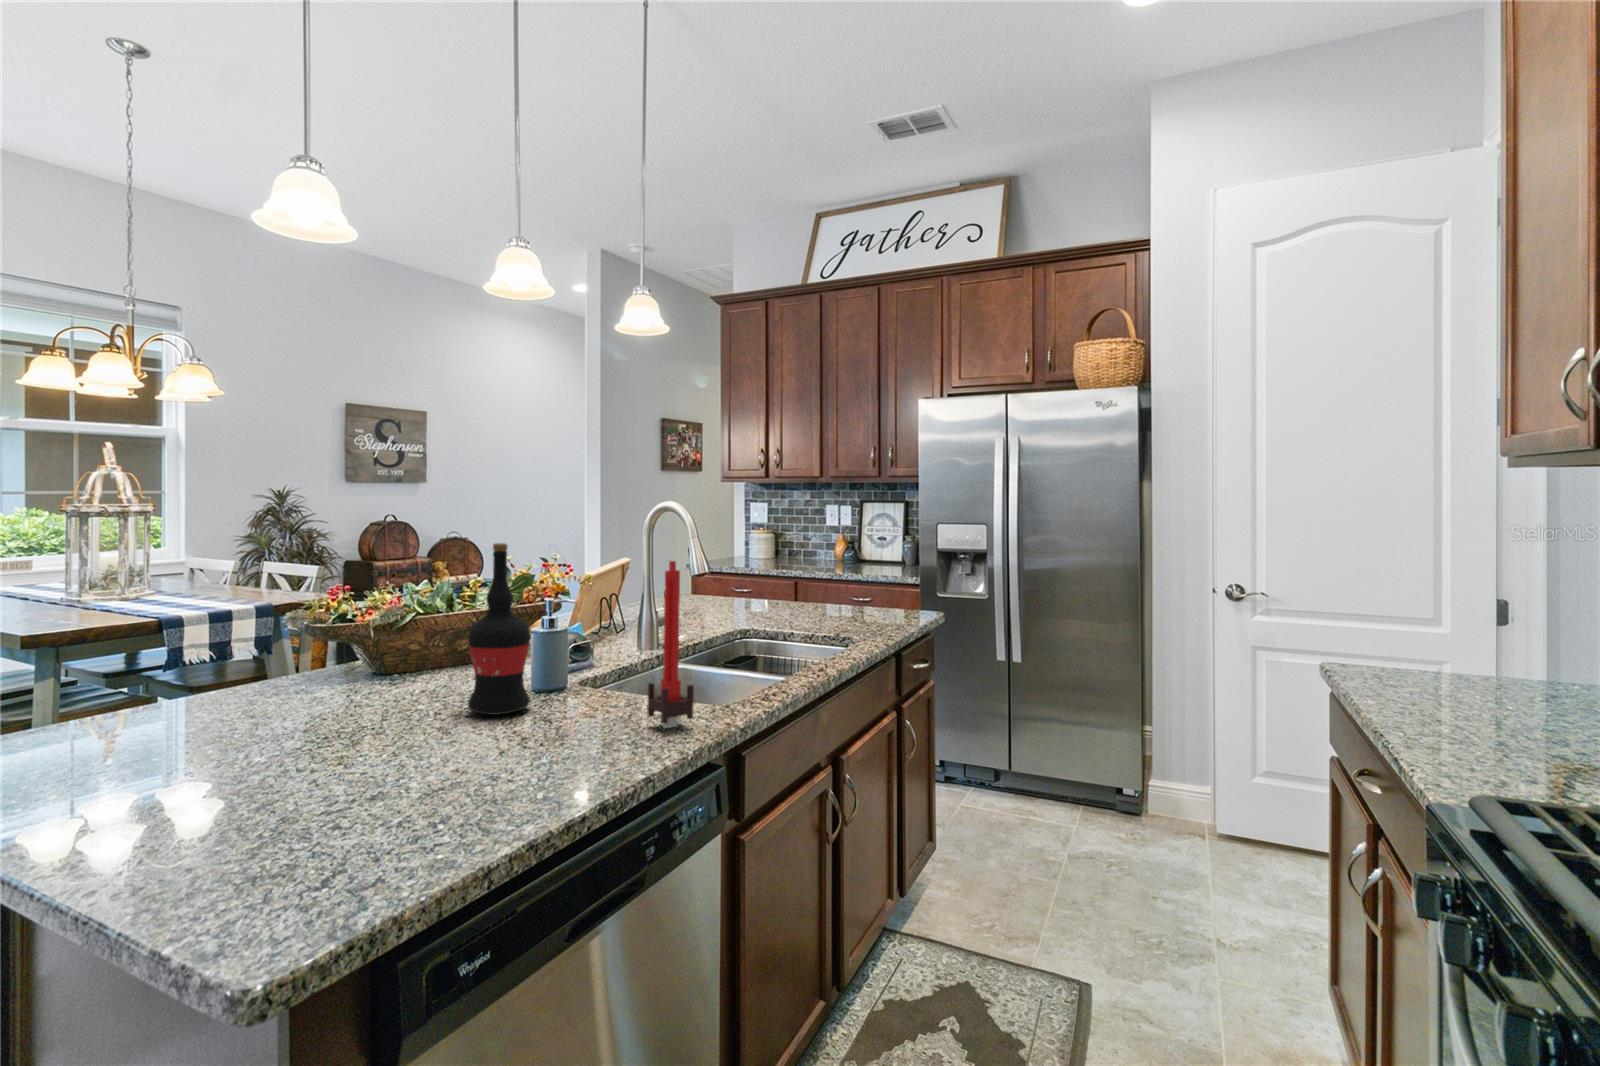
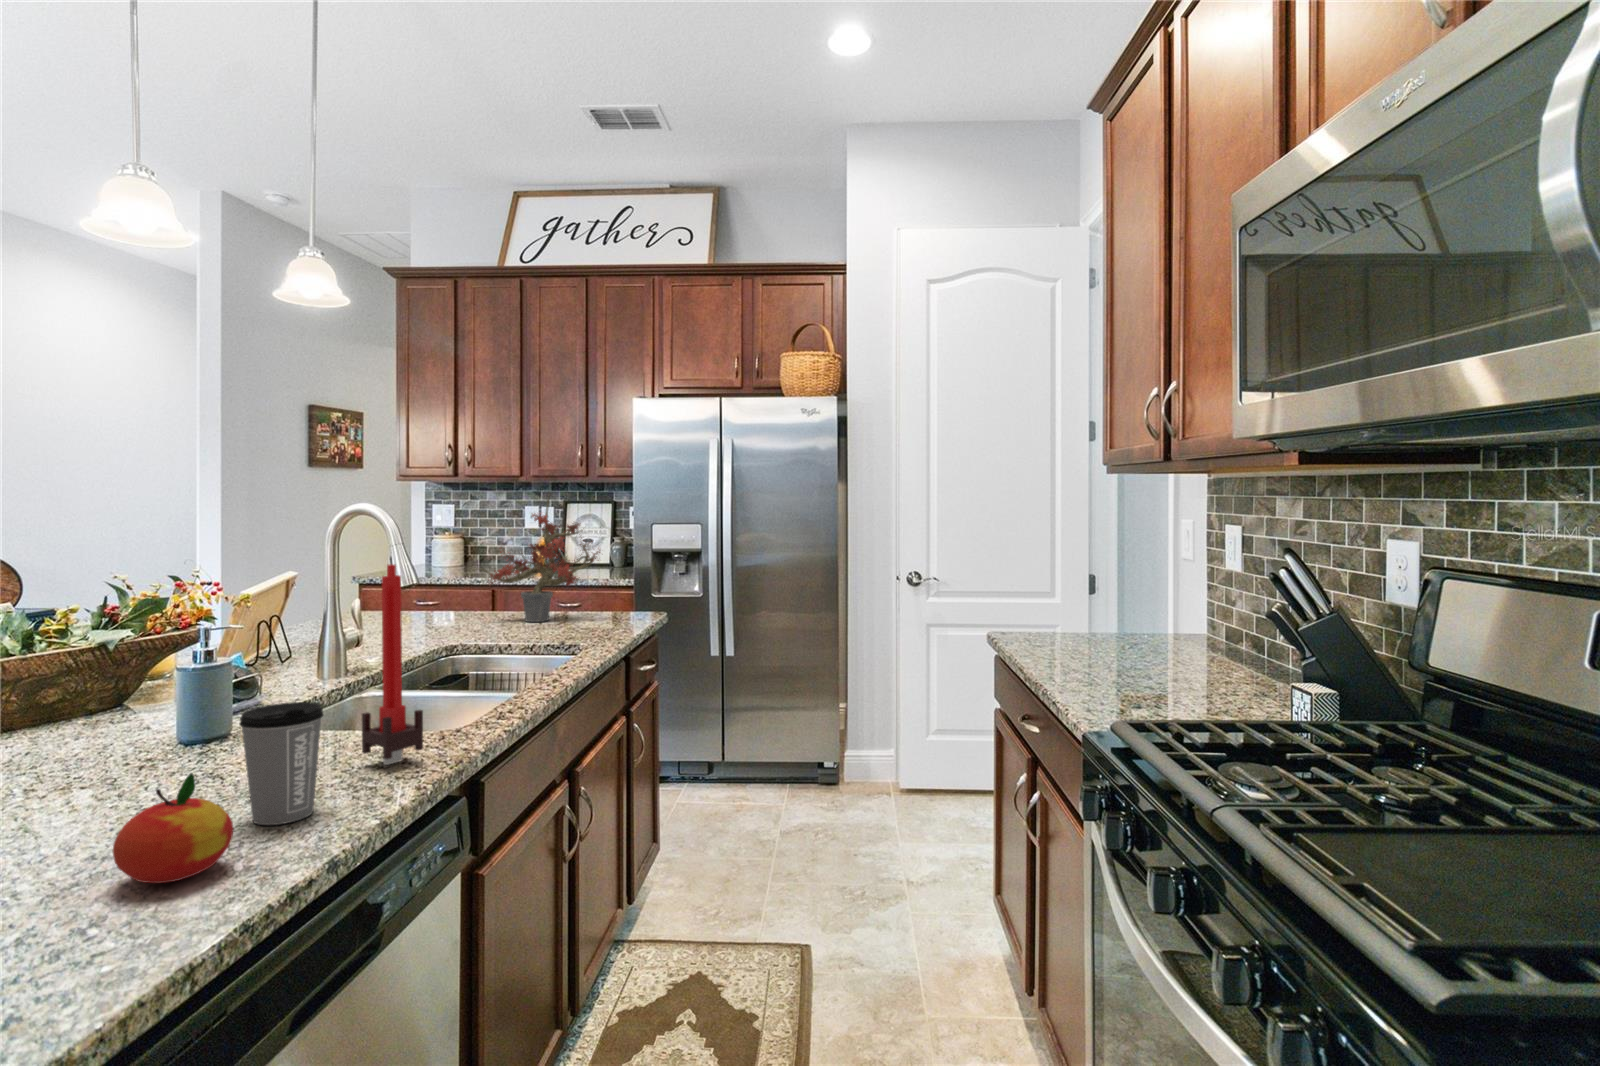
potted plant: none [768,494,883,612] -> present [475,499,600,622]
wine bottle: present [468,543,530,715] -> none [86,551,186,778]
coffee cup: none [552,670,612,767] -> present [239,702,323,825]
apple: none [460,719,539,800] -> present [113,774,233,883]

